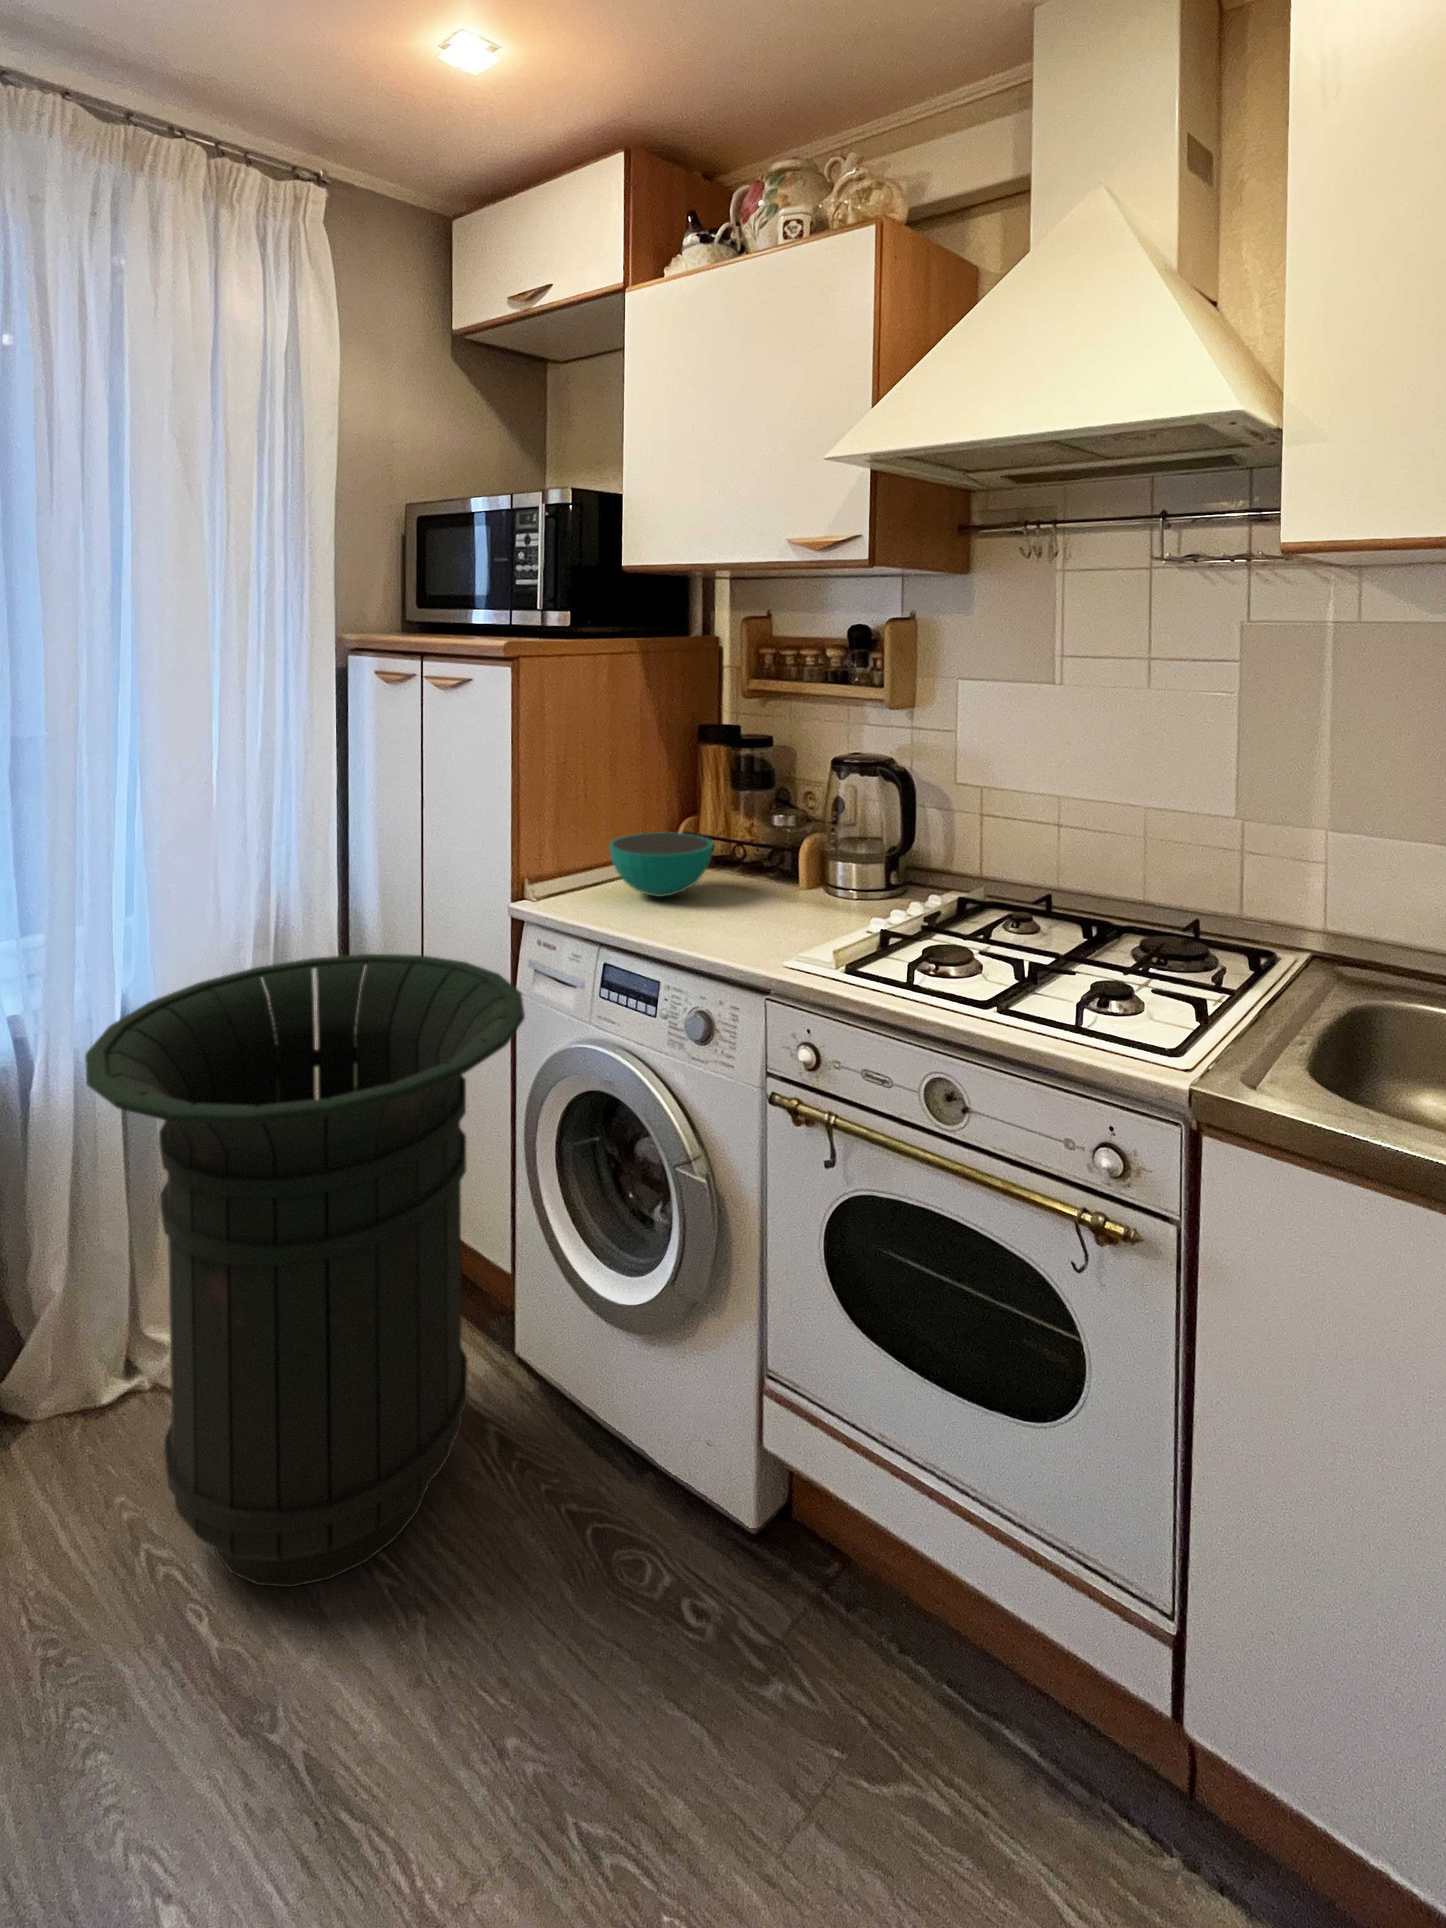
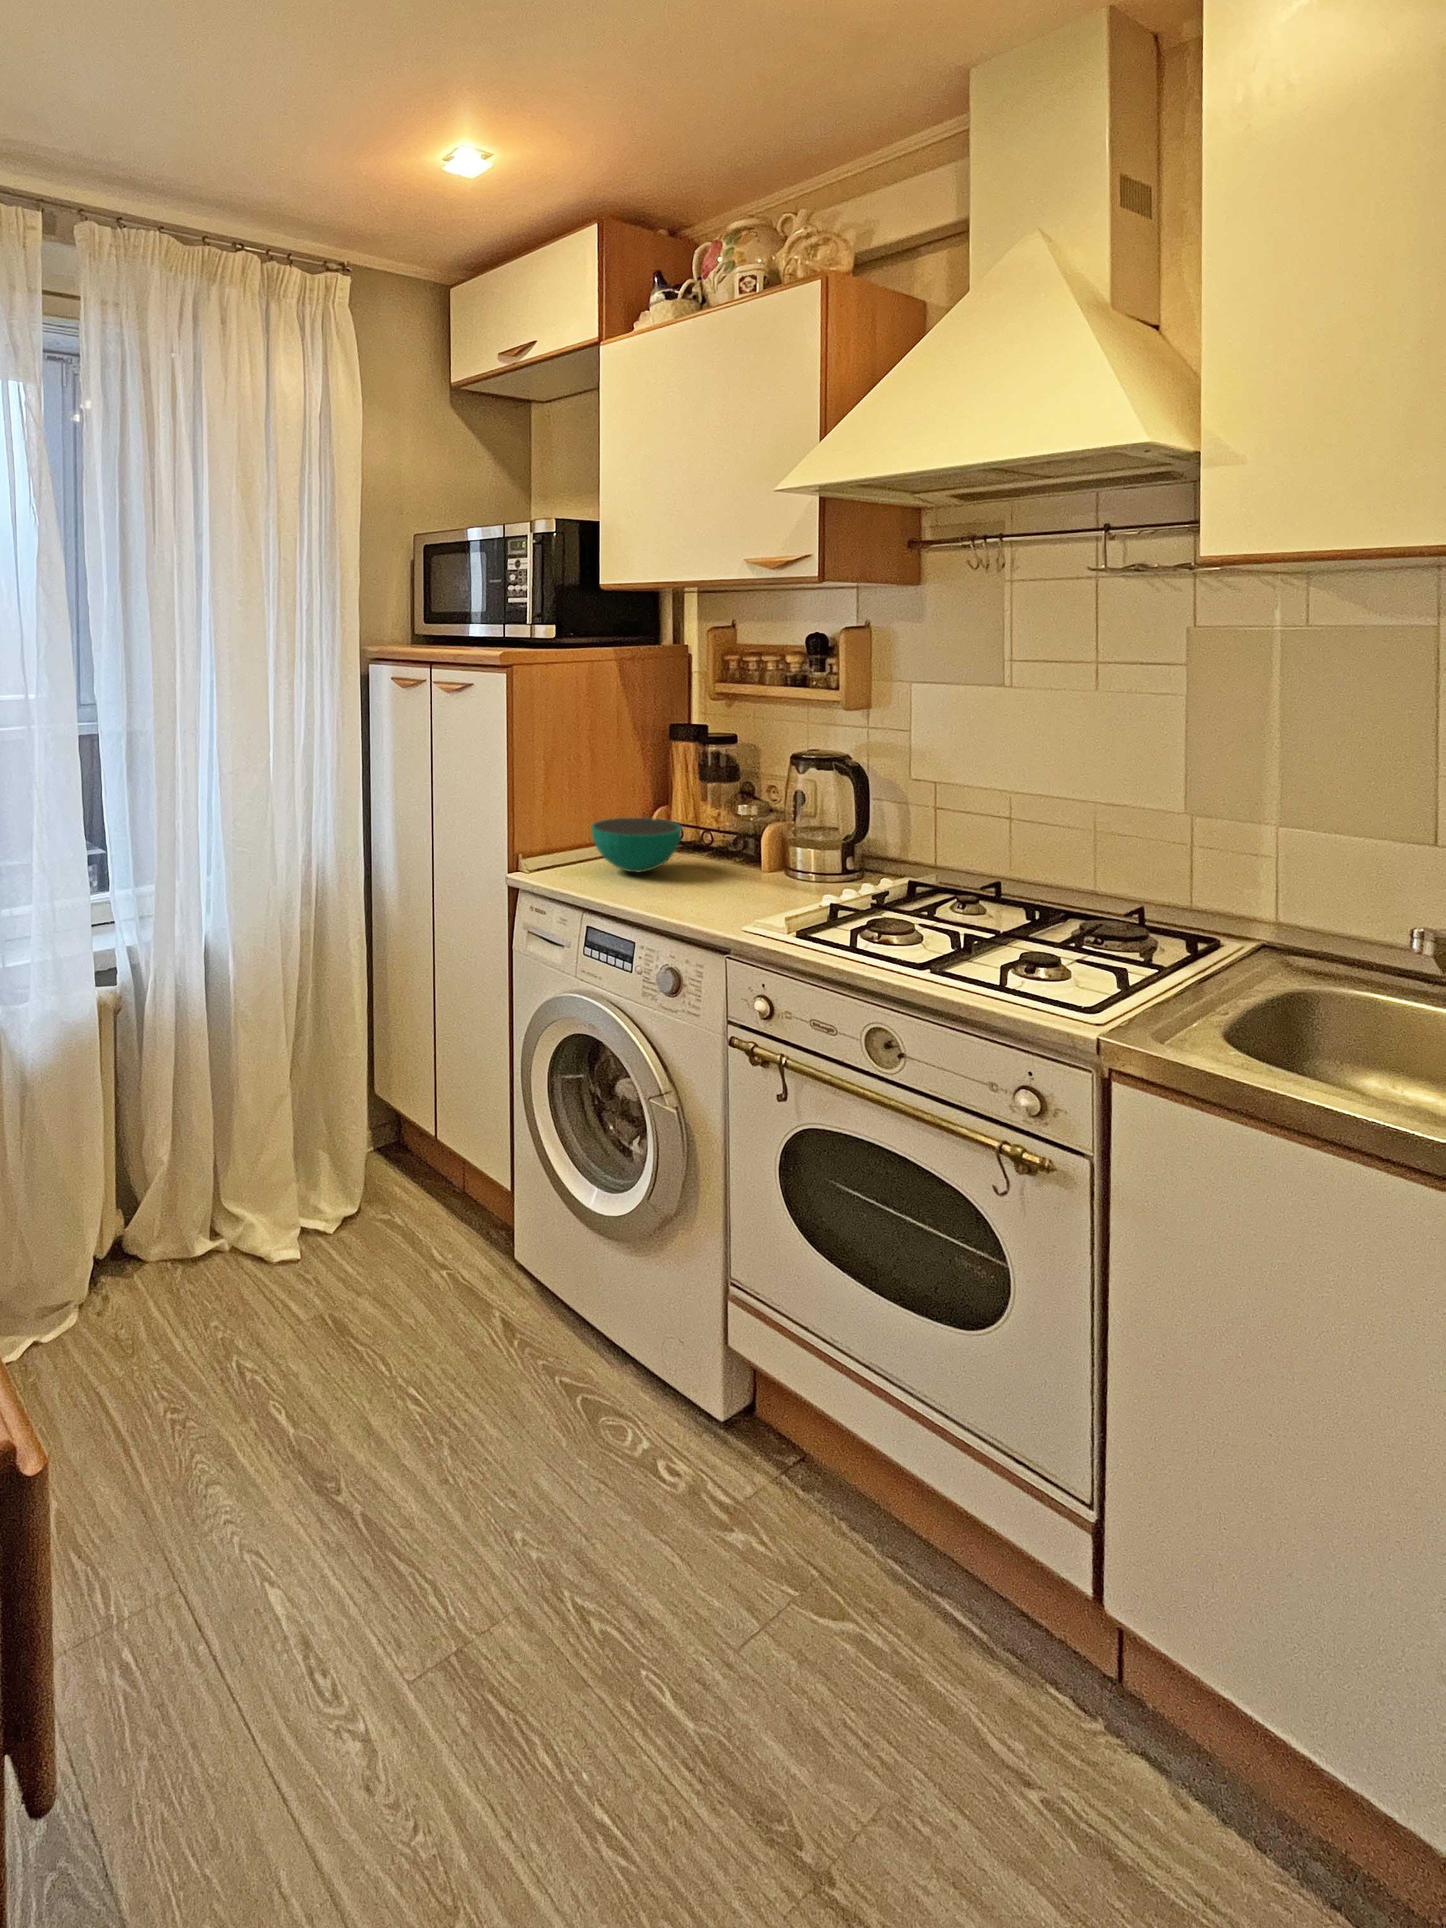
trash can: present [85,954,525,1587] -> none [192,912,522,1403]

